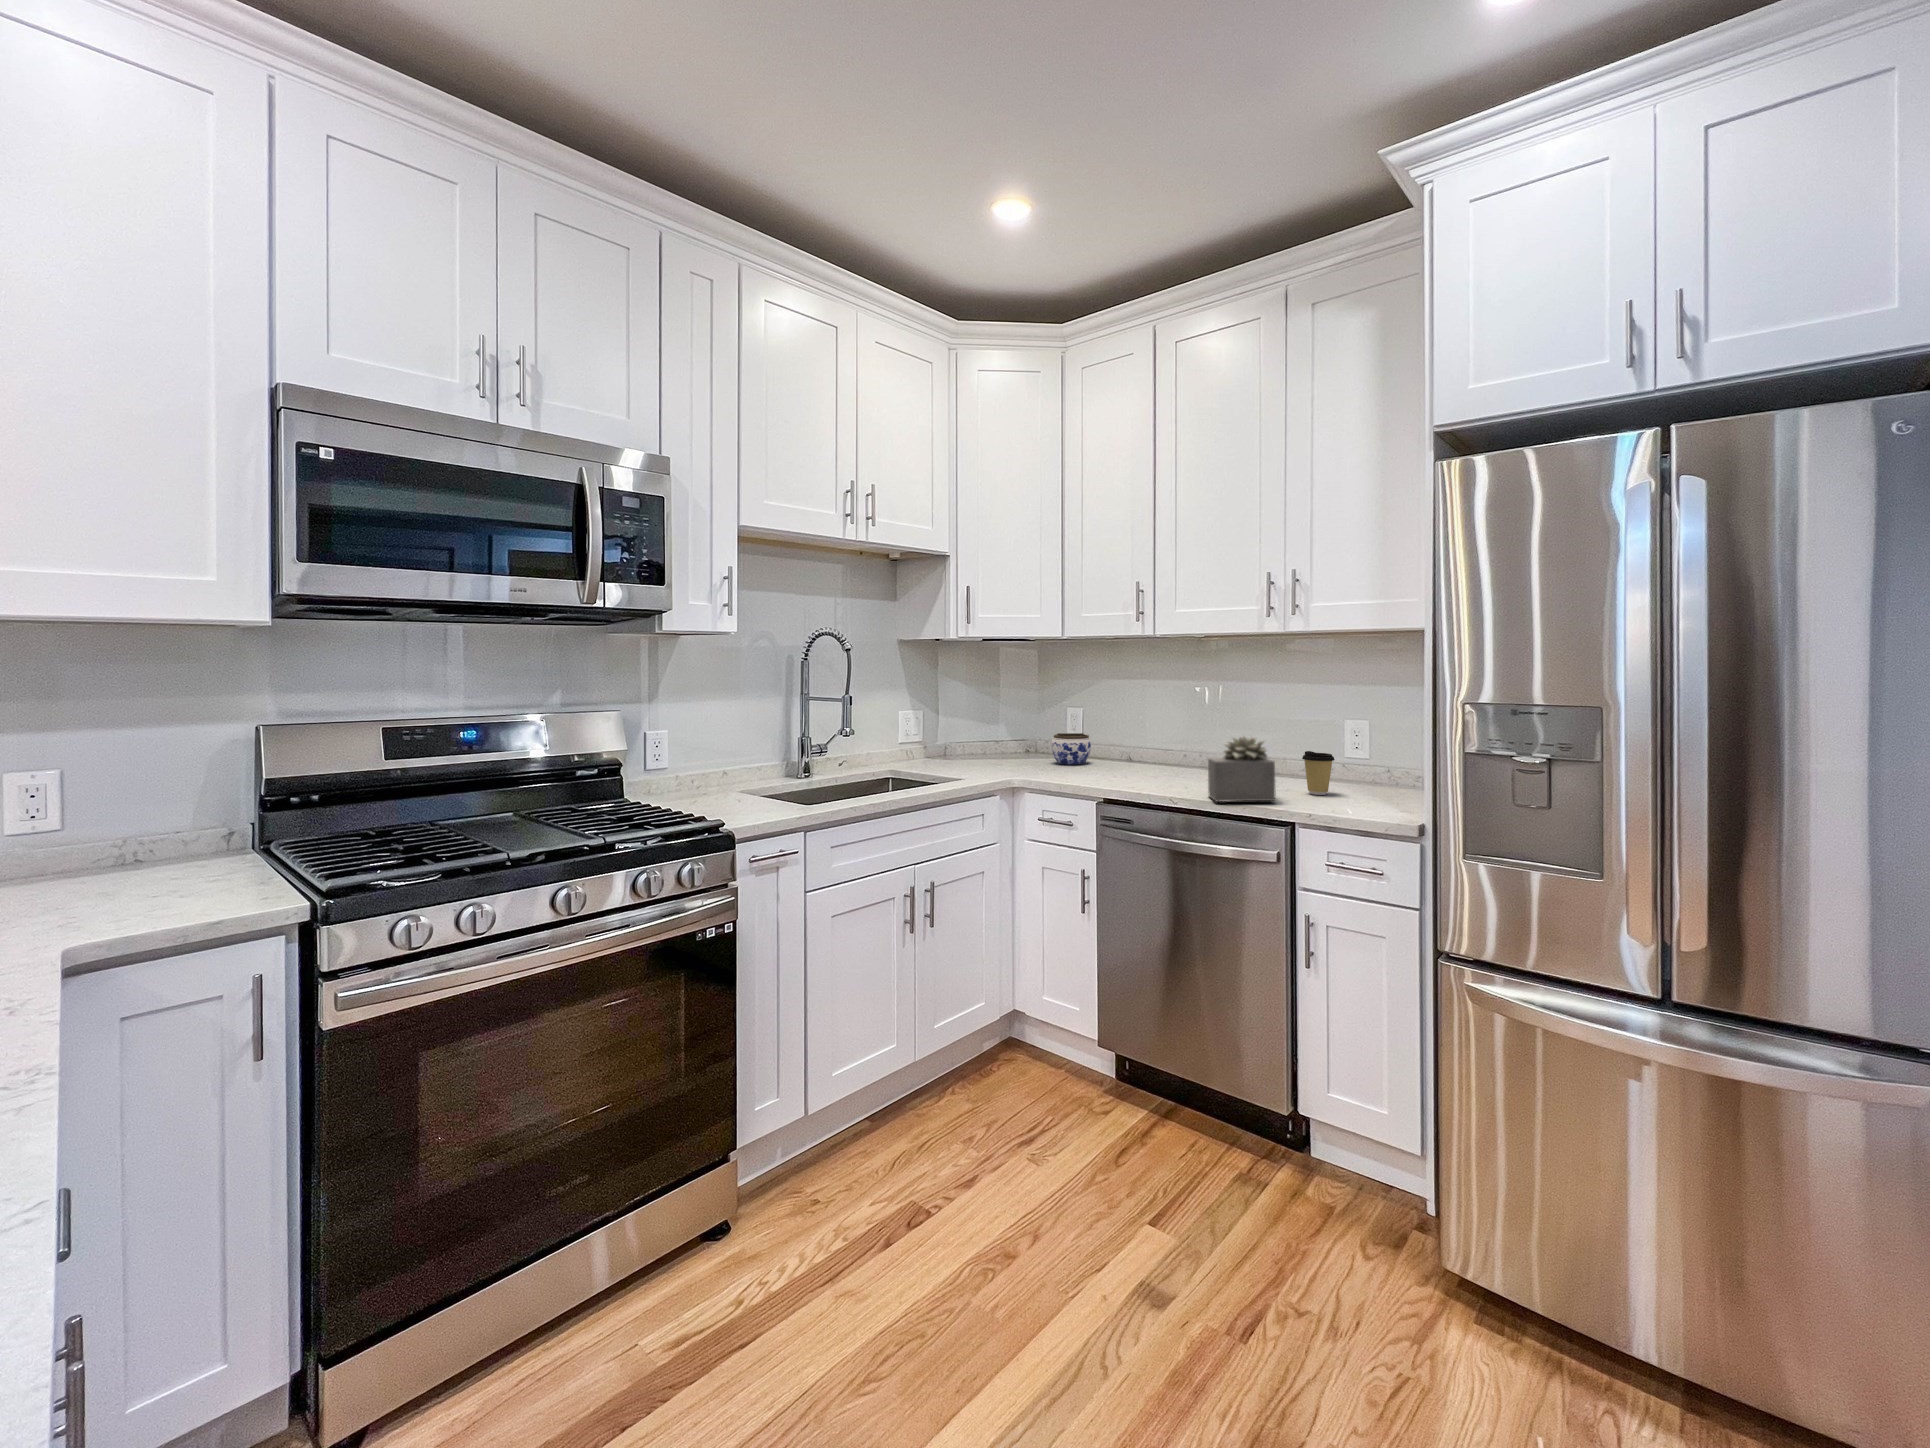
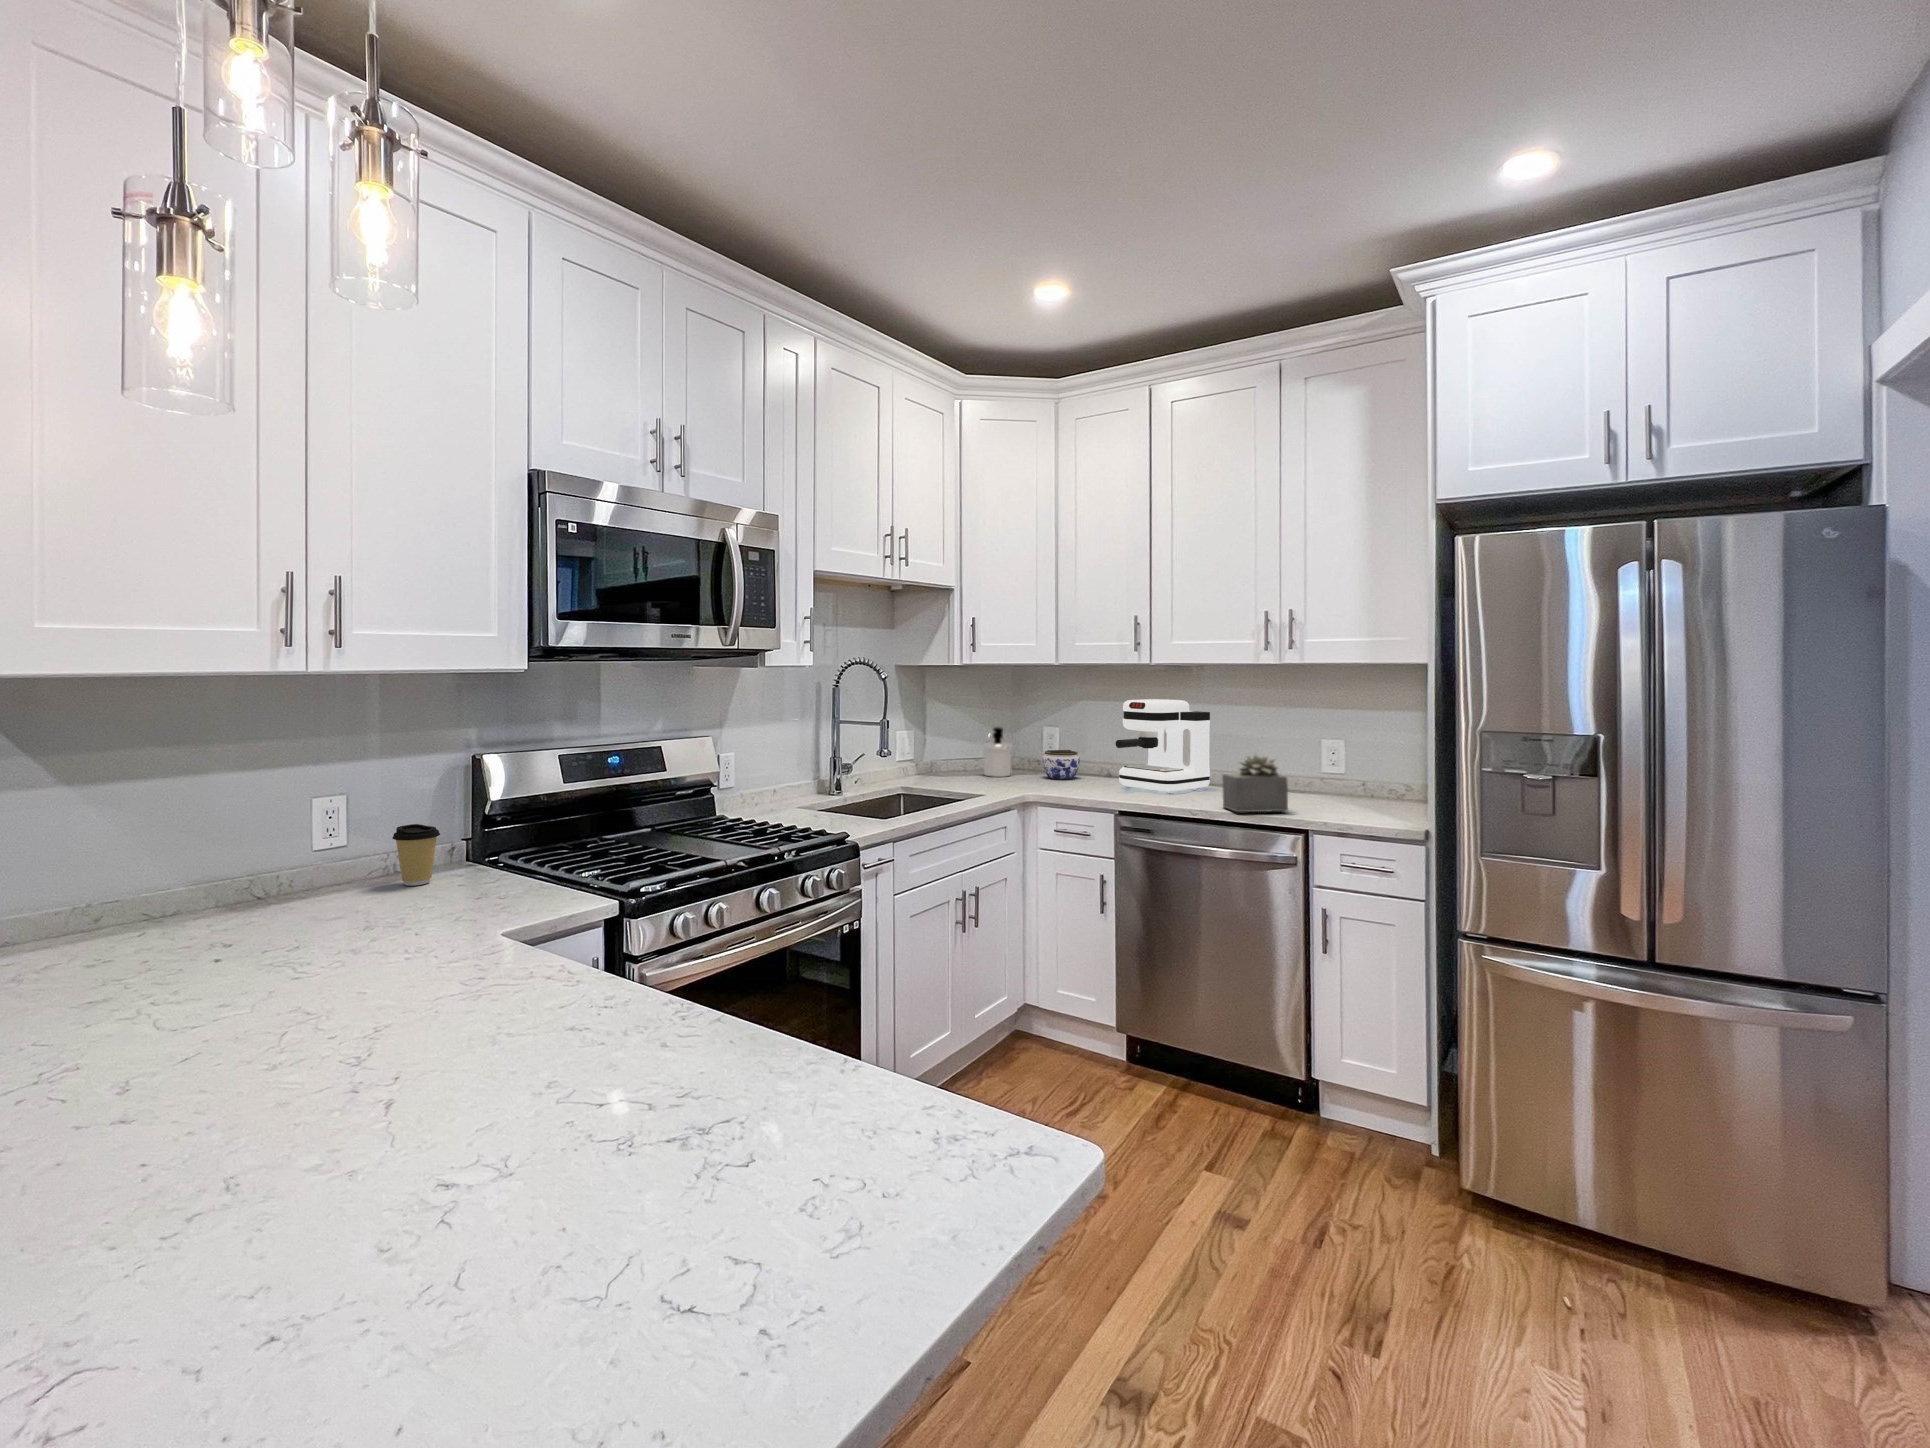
coffee maker: none [1109,677,1218,780] -> present [1115,699,1210,793]
soap dispenser: none [991,709,1024,762] -> present [983,727,1012,777]
coffee cup: present [1302,751,1335,795] -> present [392,824,440,886]

